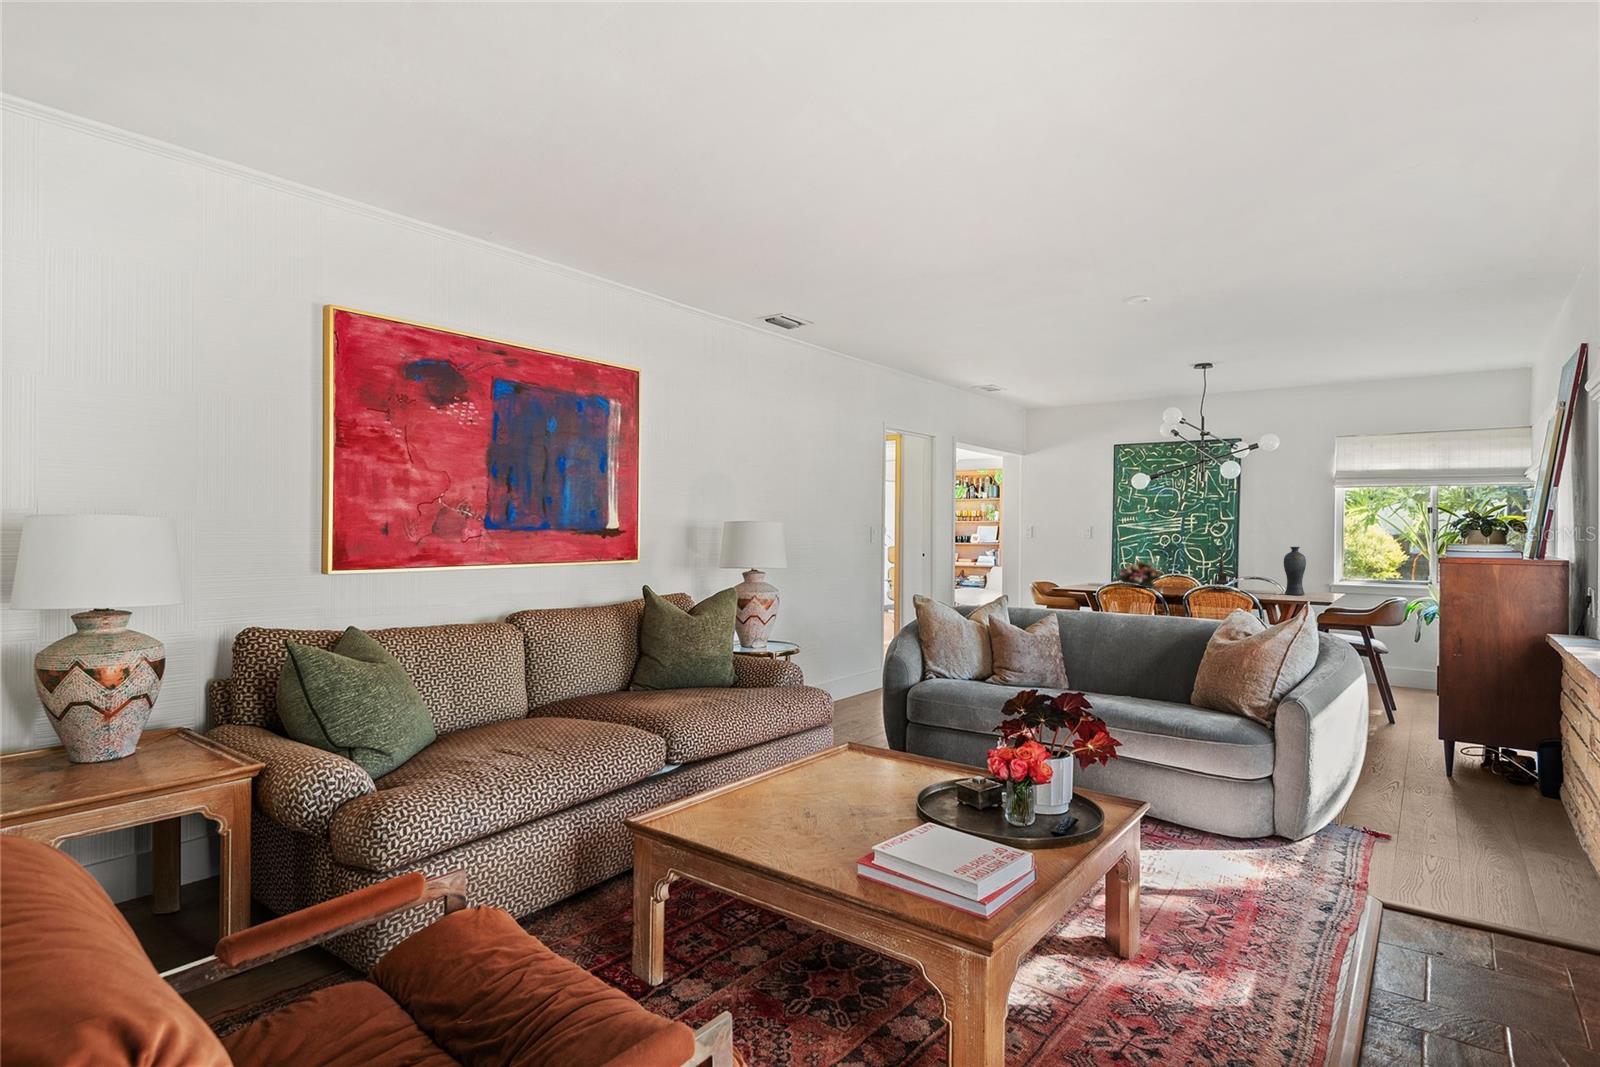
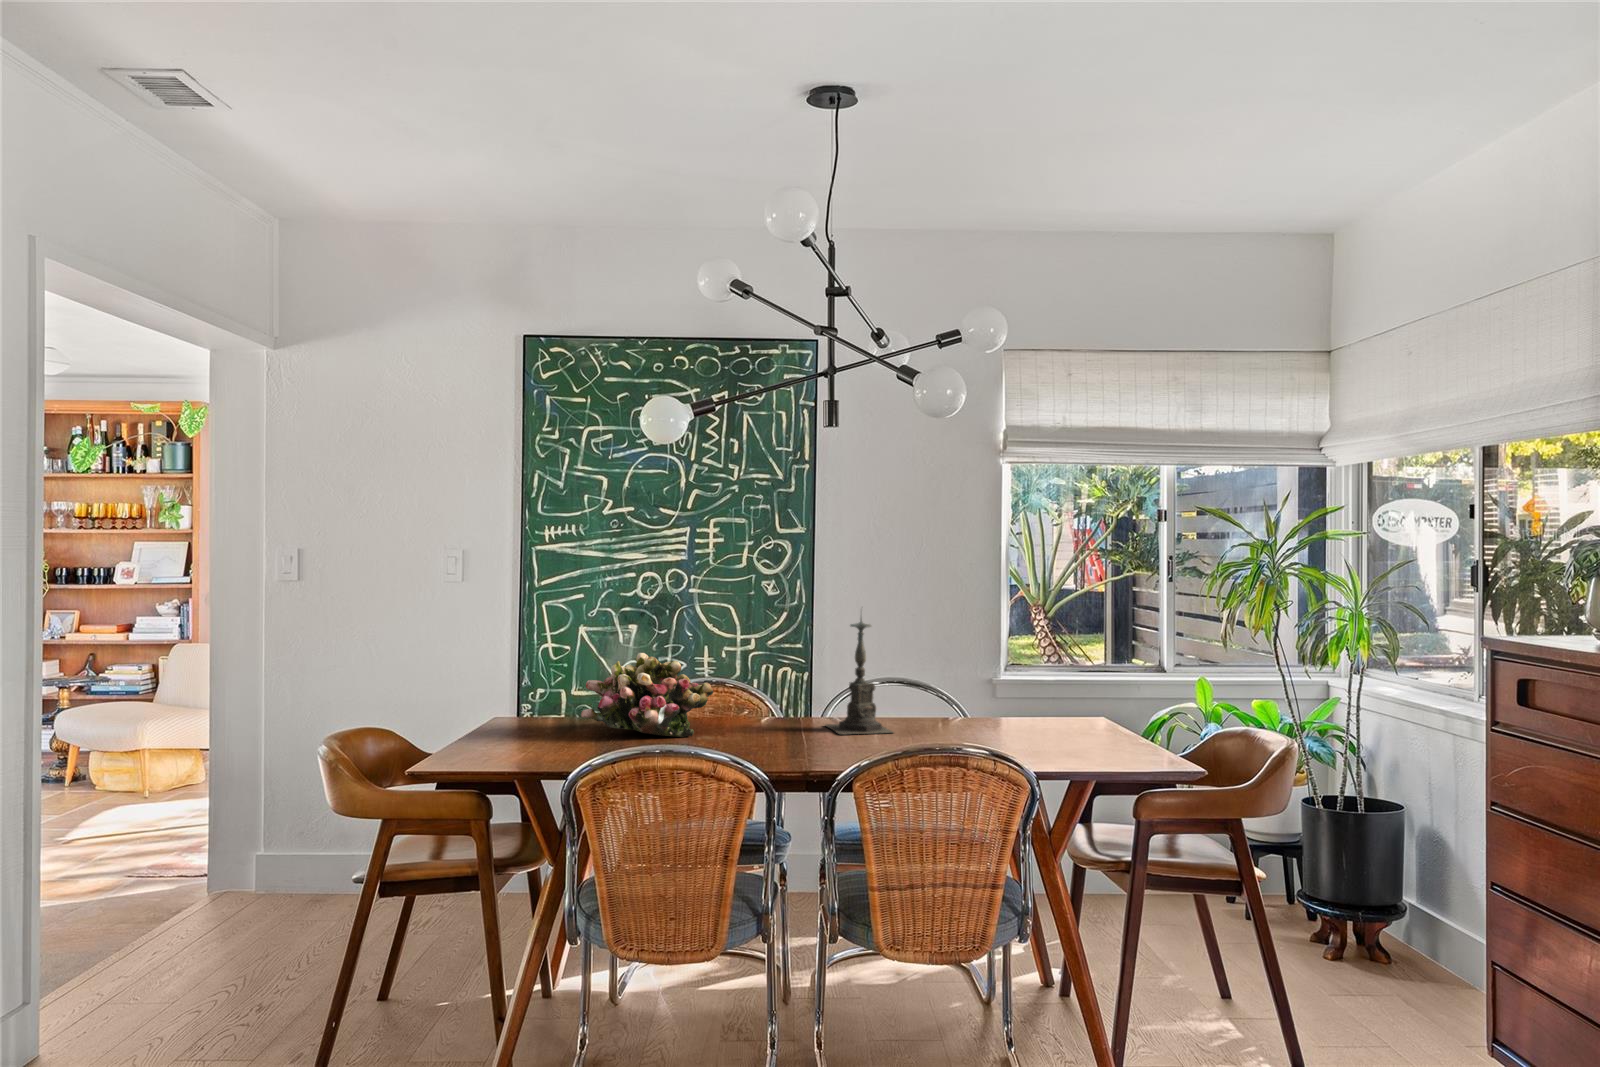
vase: present [1284,547,1306,595] -> none [1023,609,1073,738]

